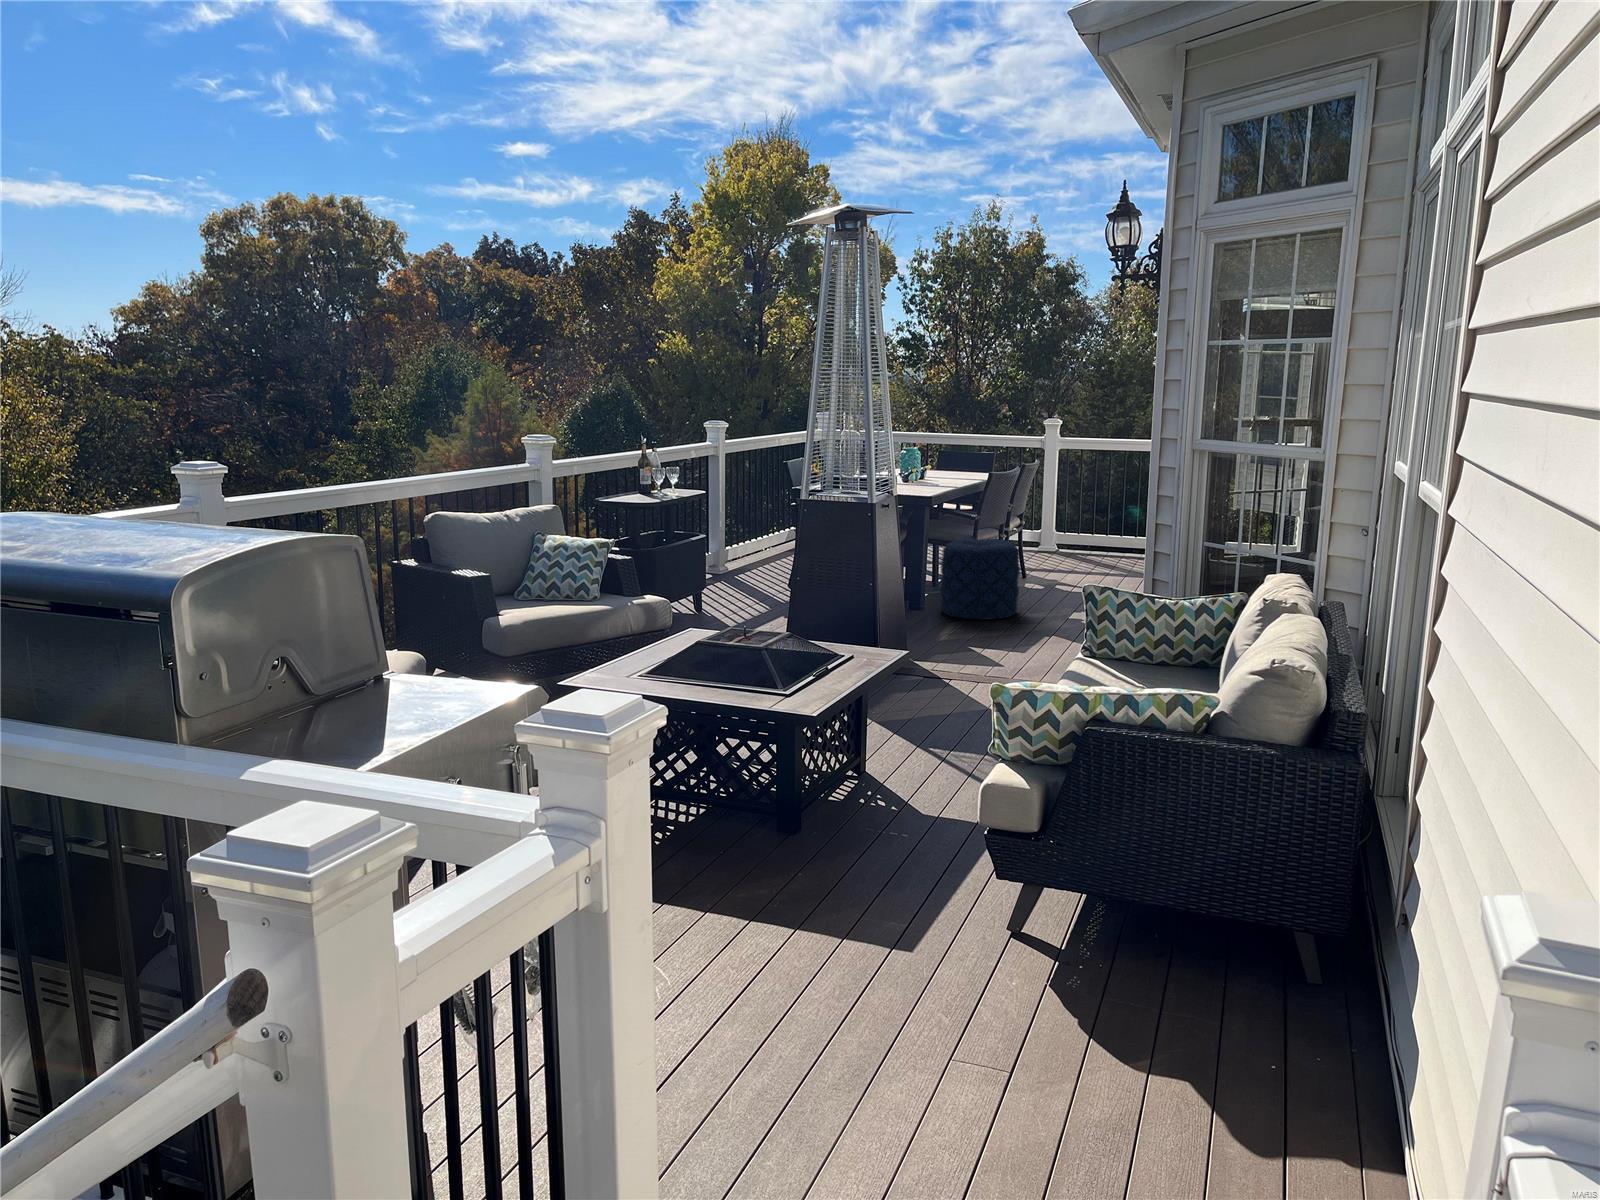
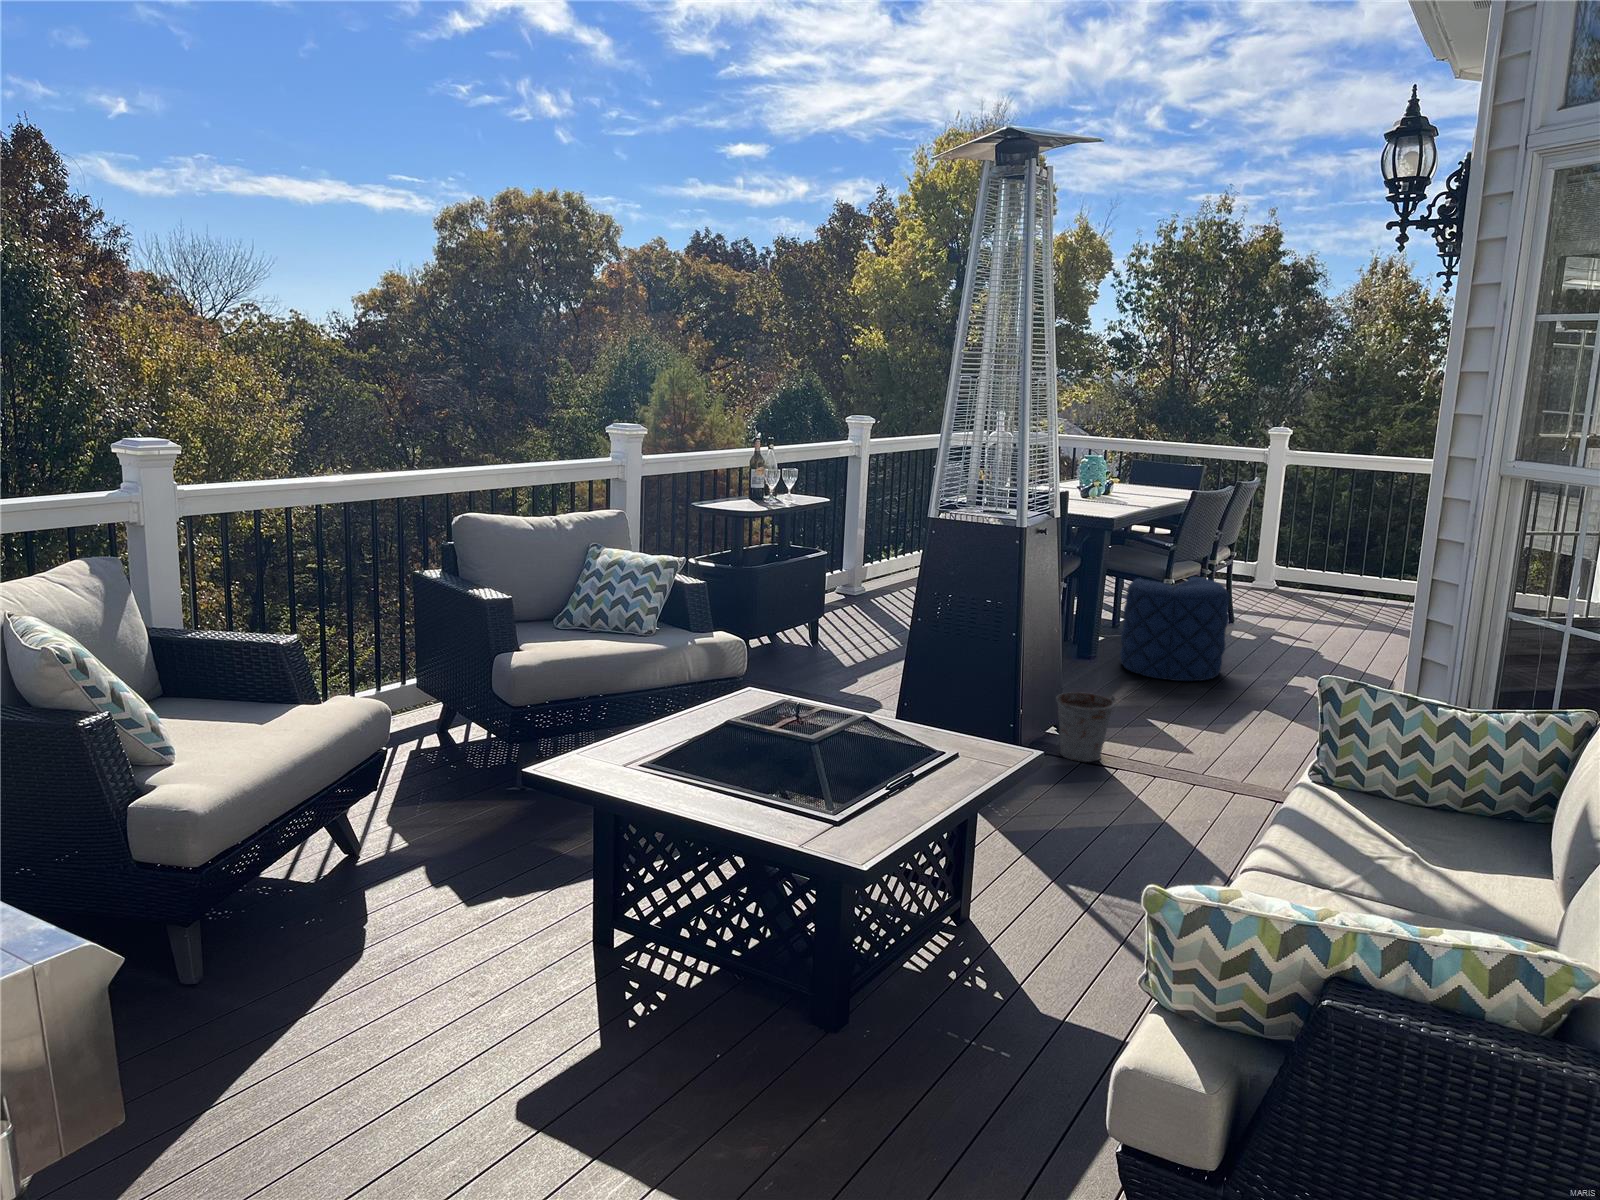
bucket: none [900,624,945,673] -> present [1056,692,1115,762]

